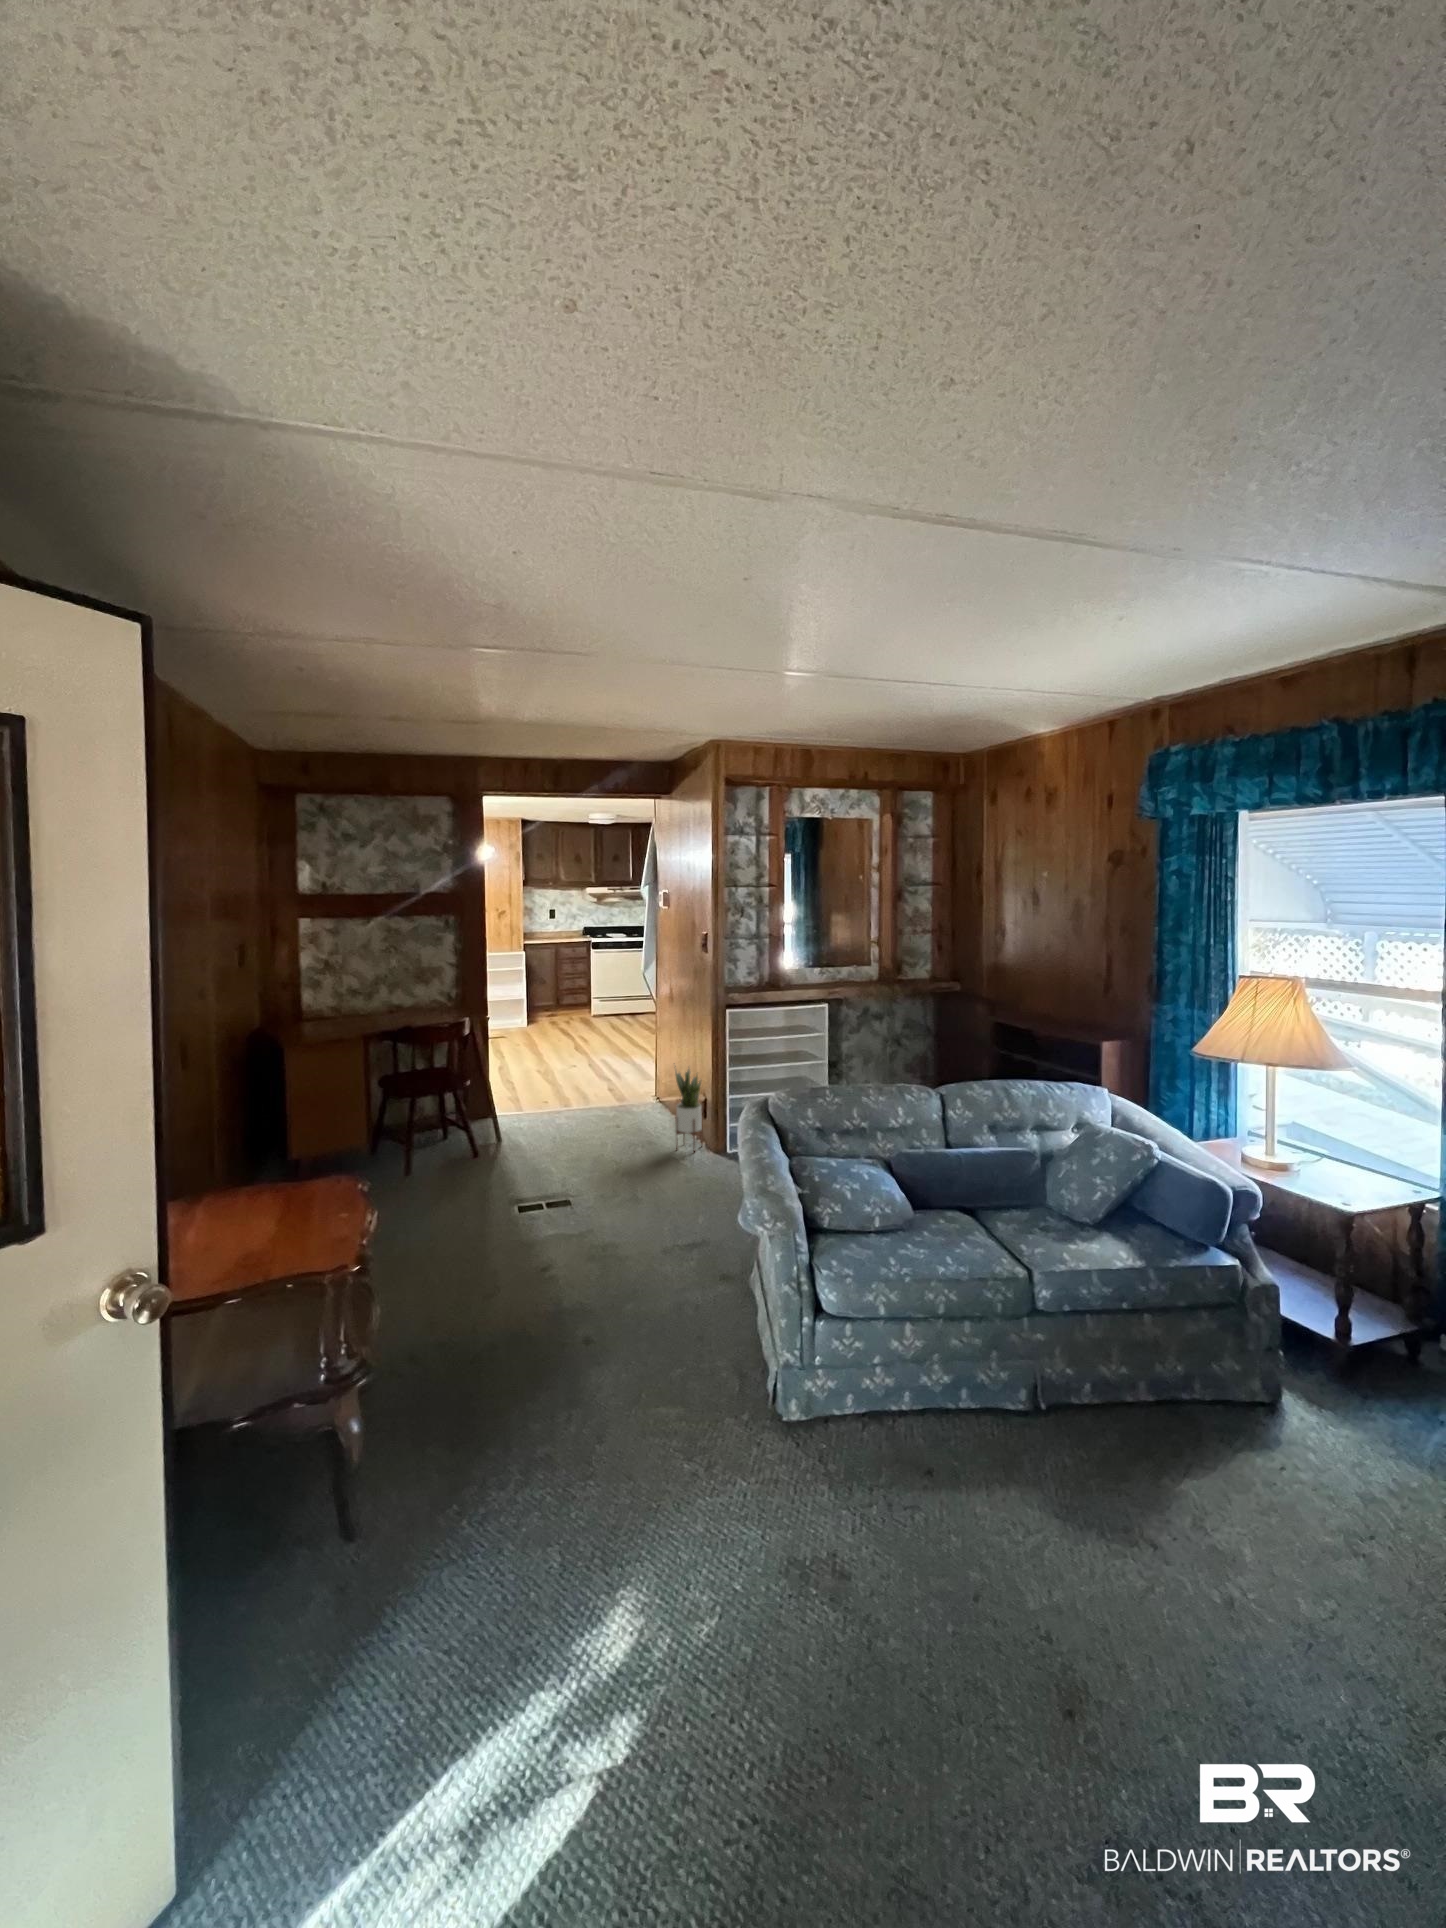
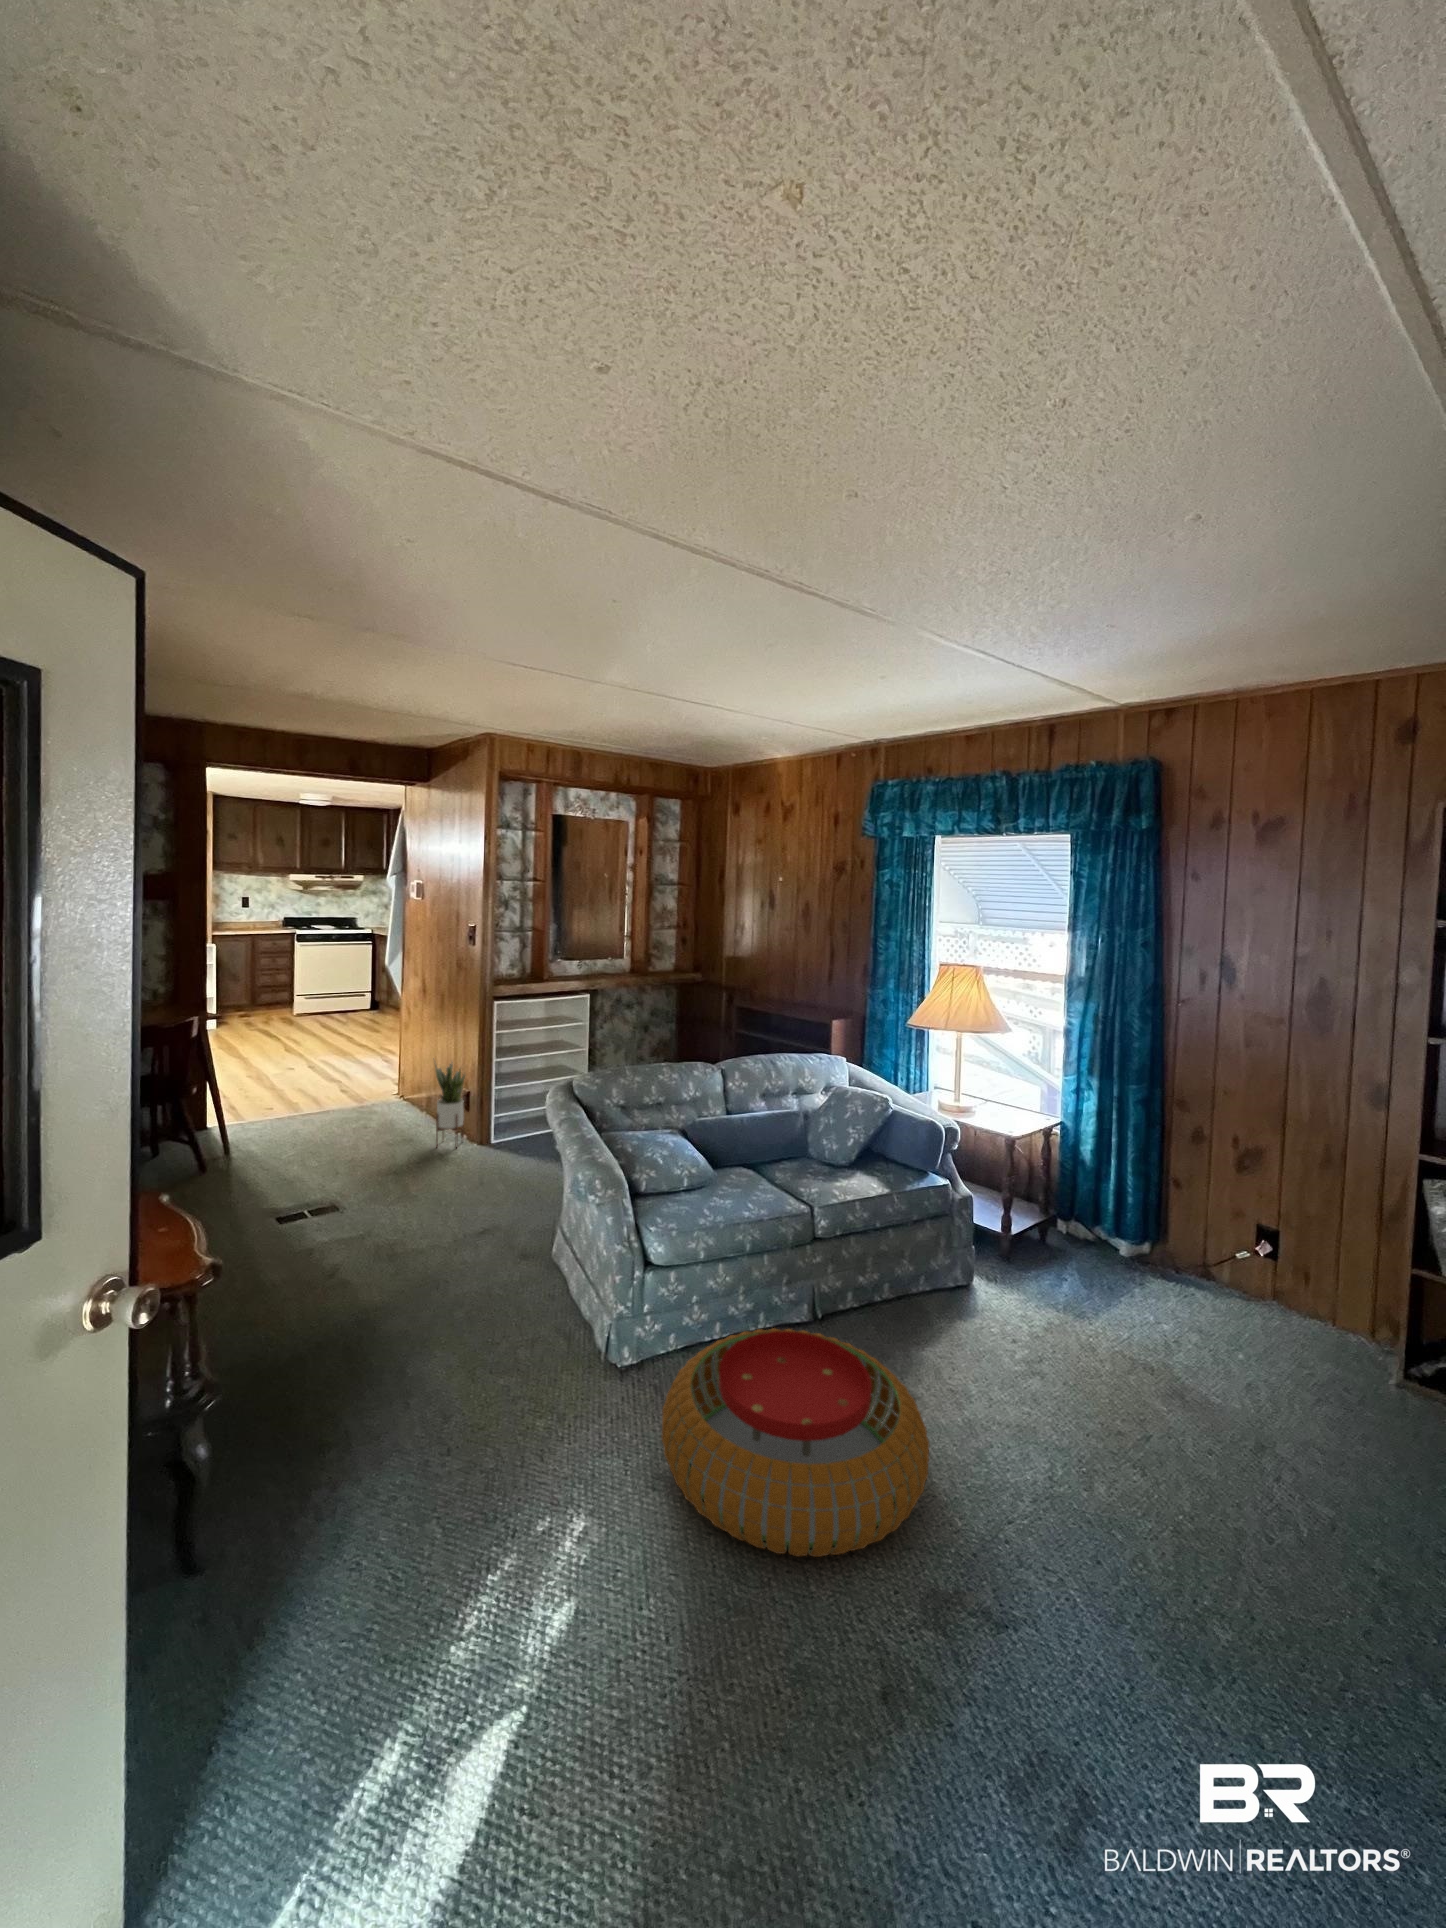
pouf: none [799,1410,1145,1739] -> present [661,1328,929,1557]

